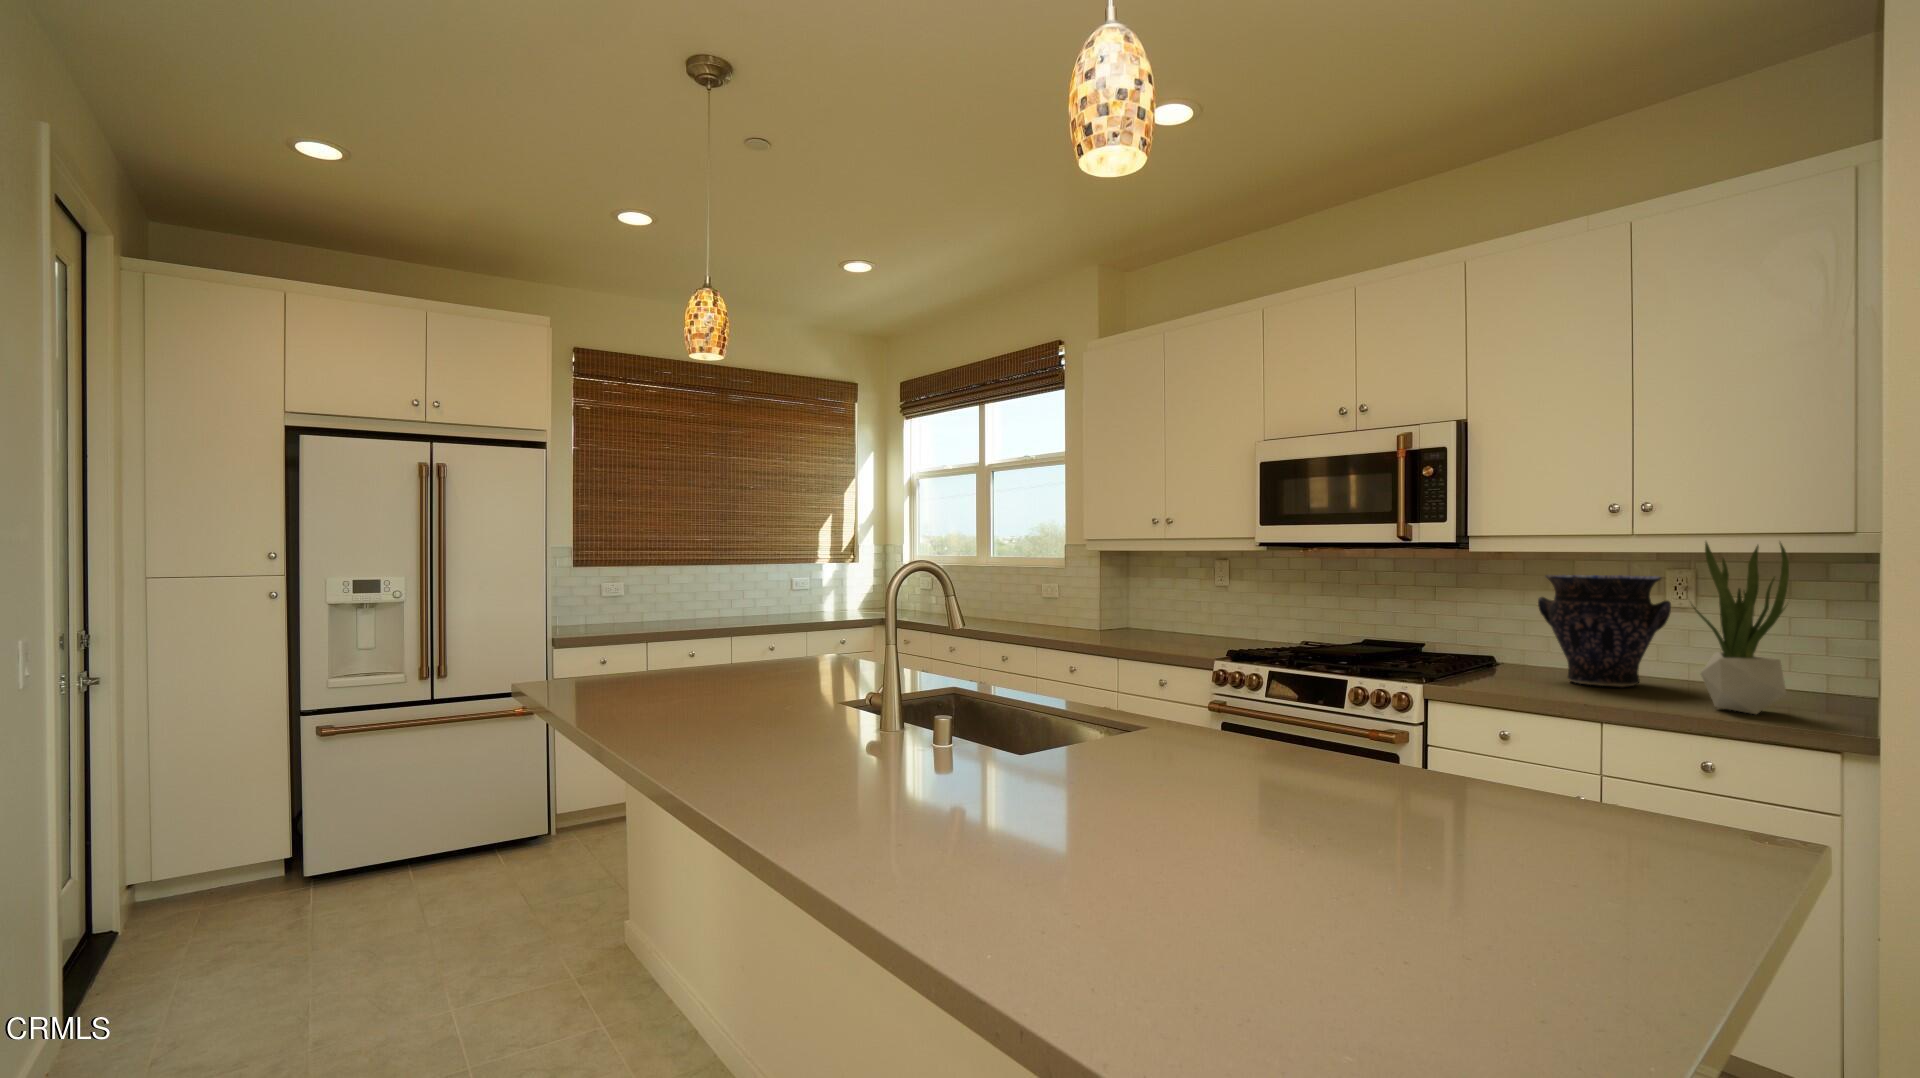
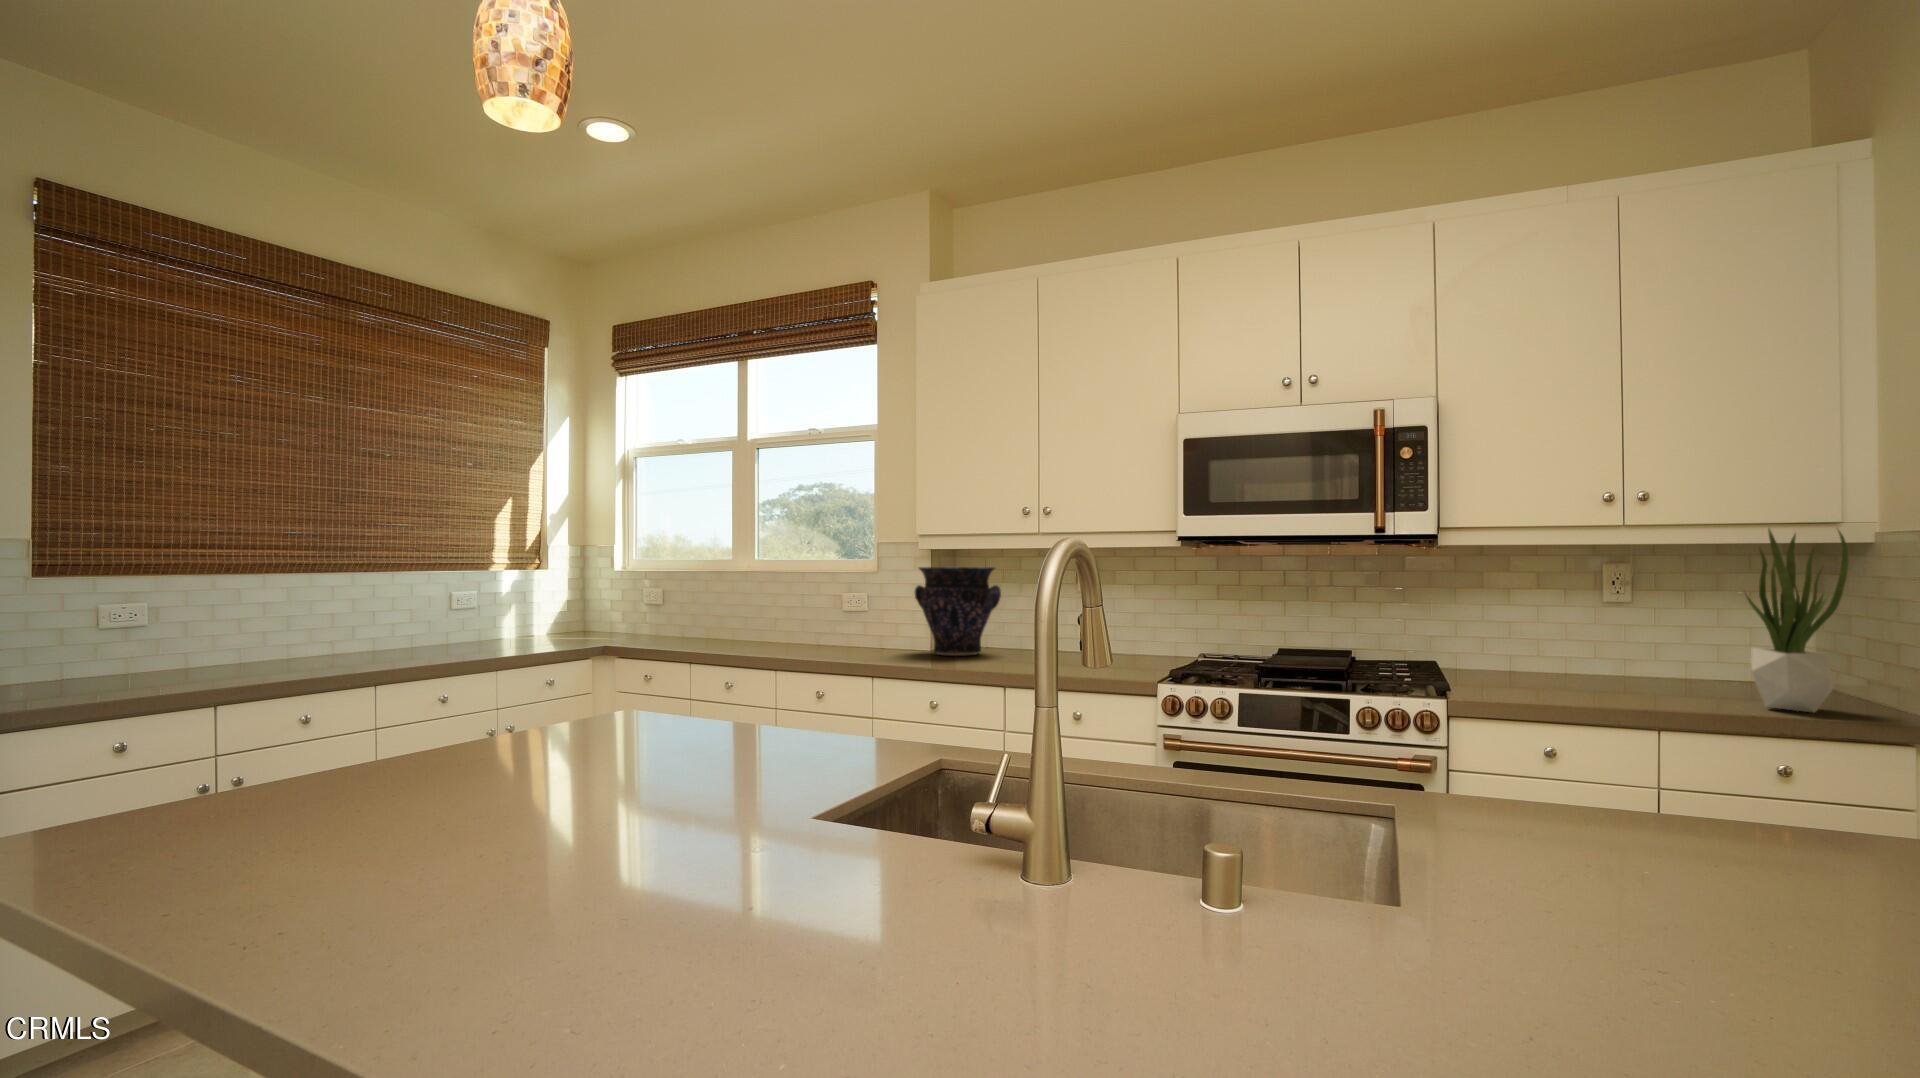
vase: present [1538,575,1671,687] -> present [915,567,1001,656]

